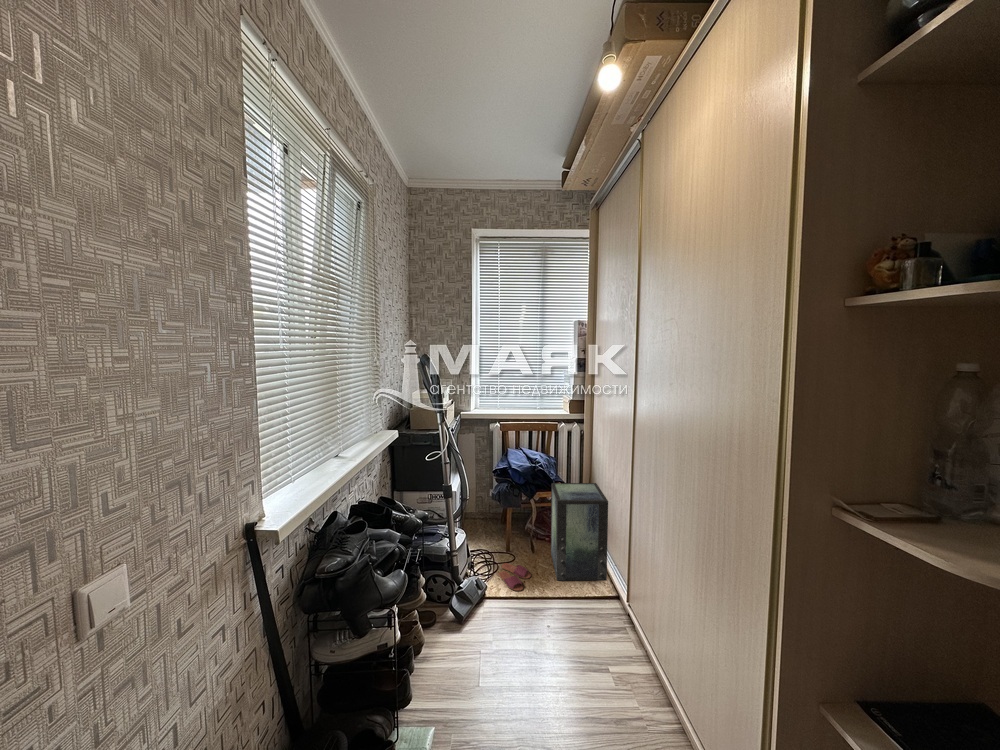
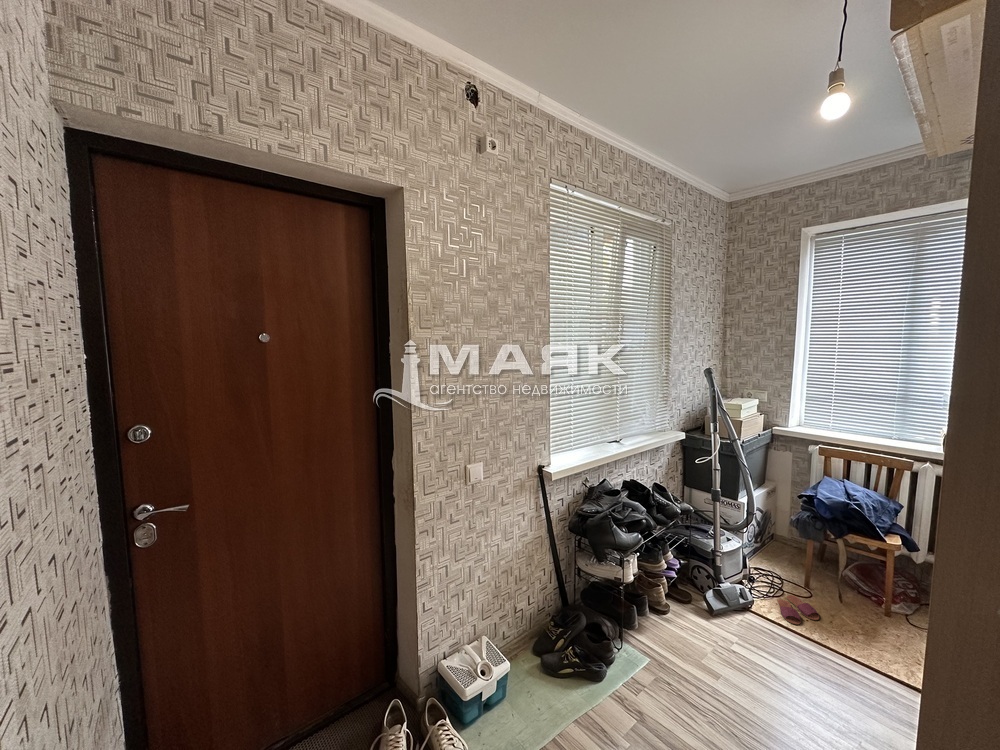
storage box: present [551,483,608,581] -> none [852,529,952,676]

